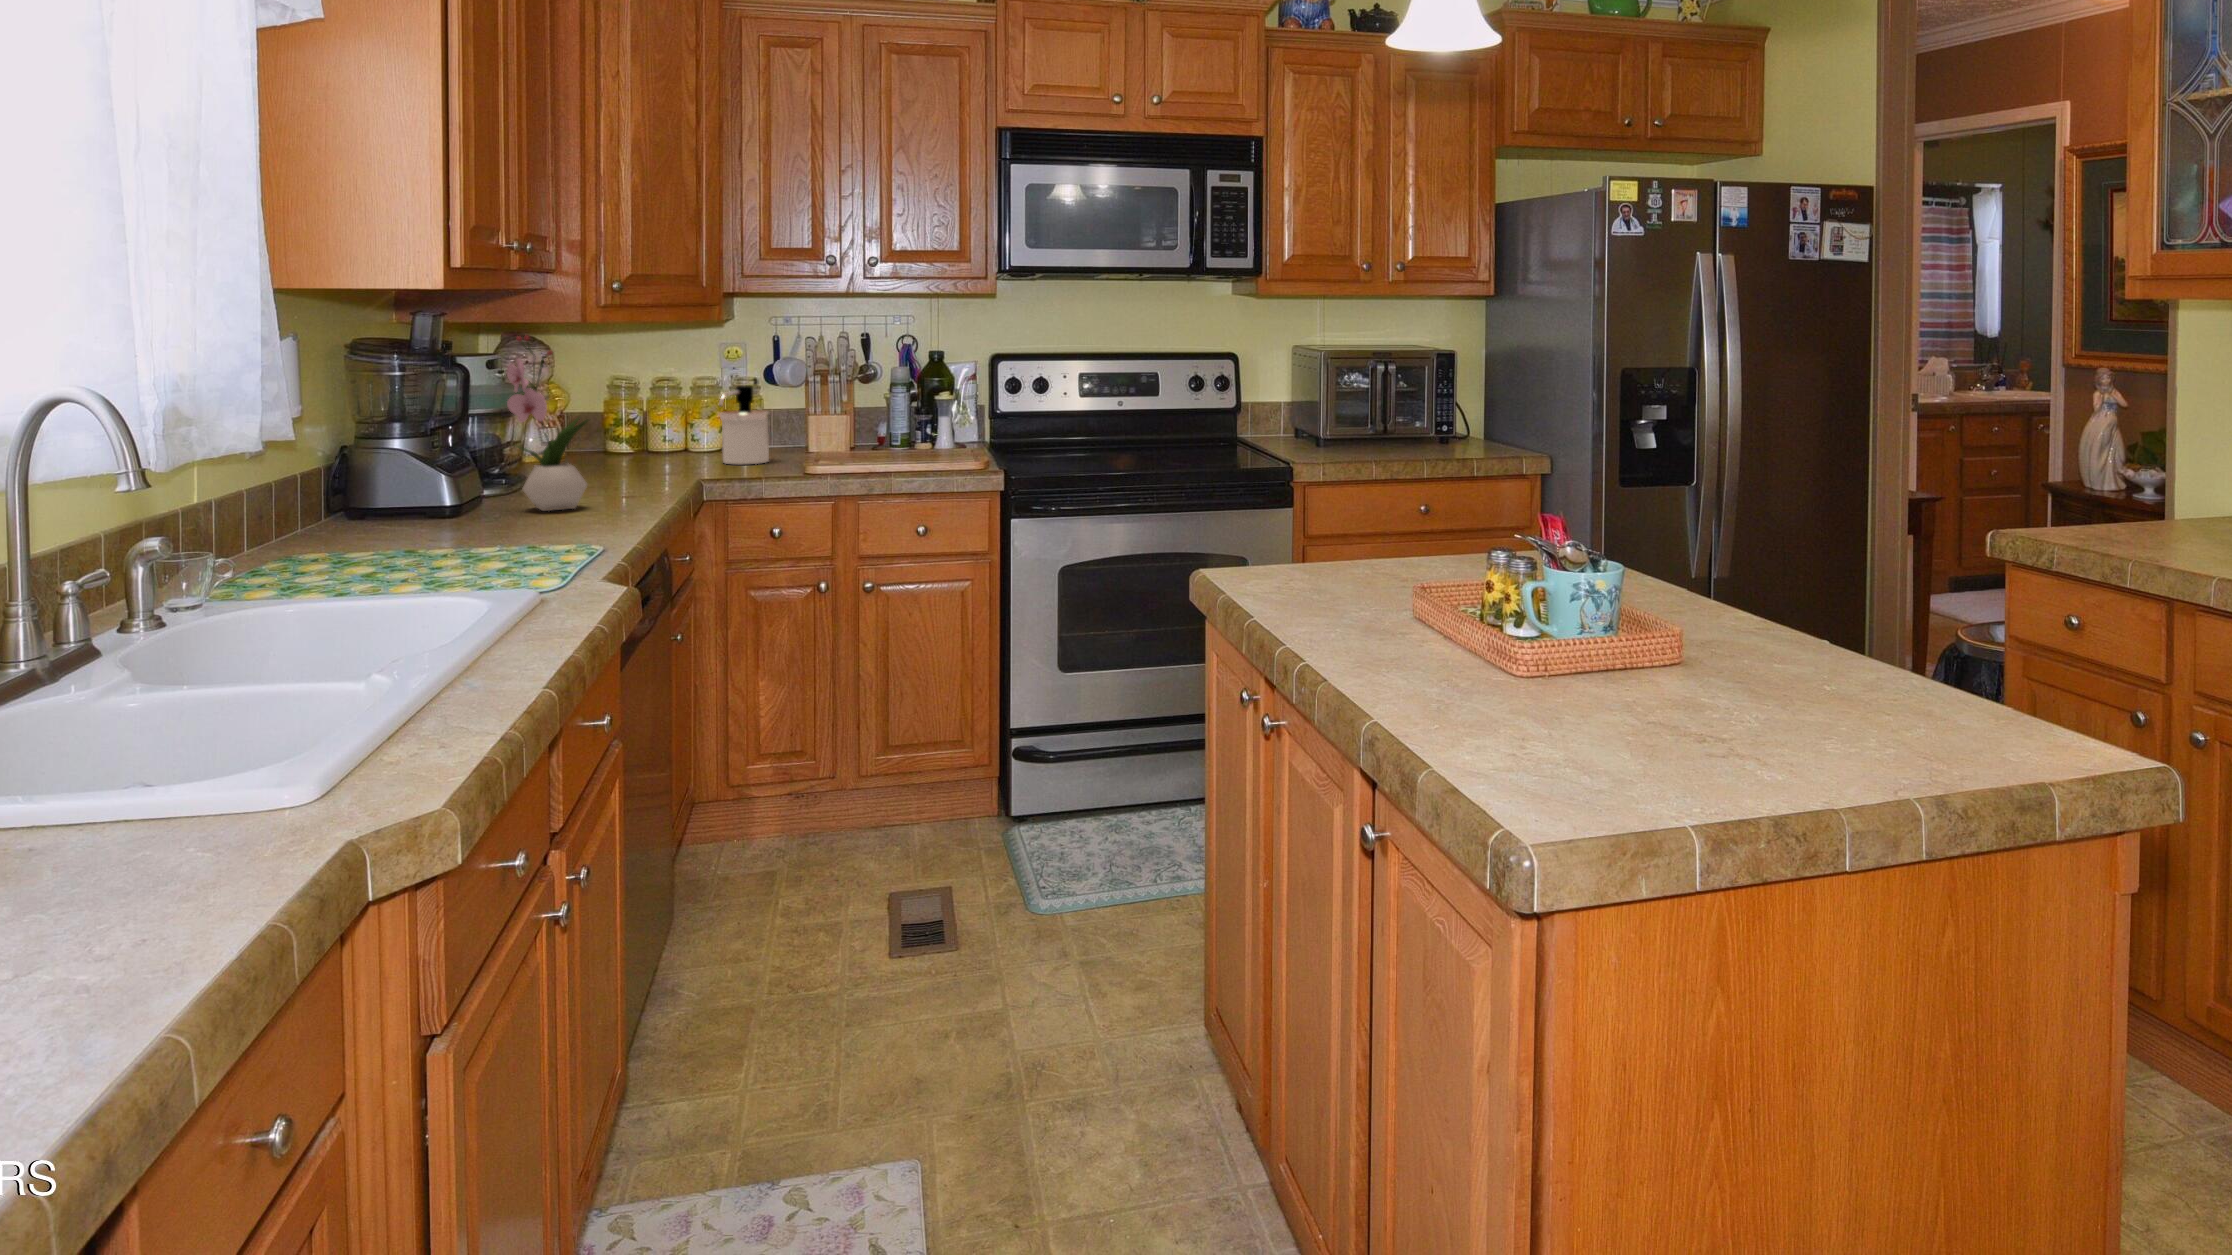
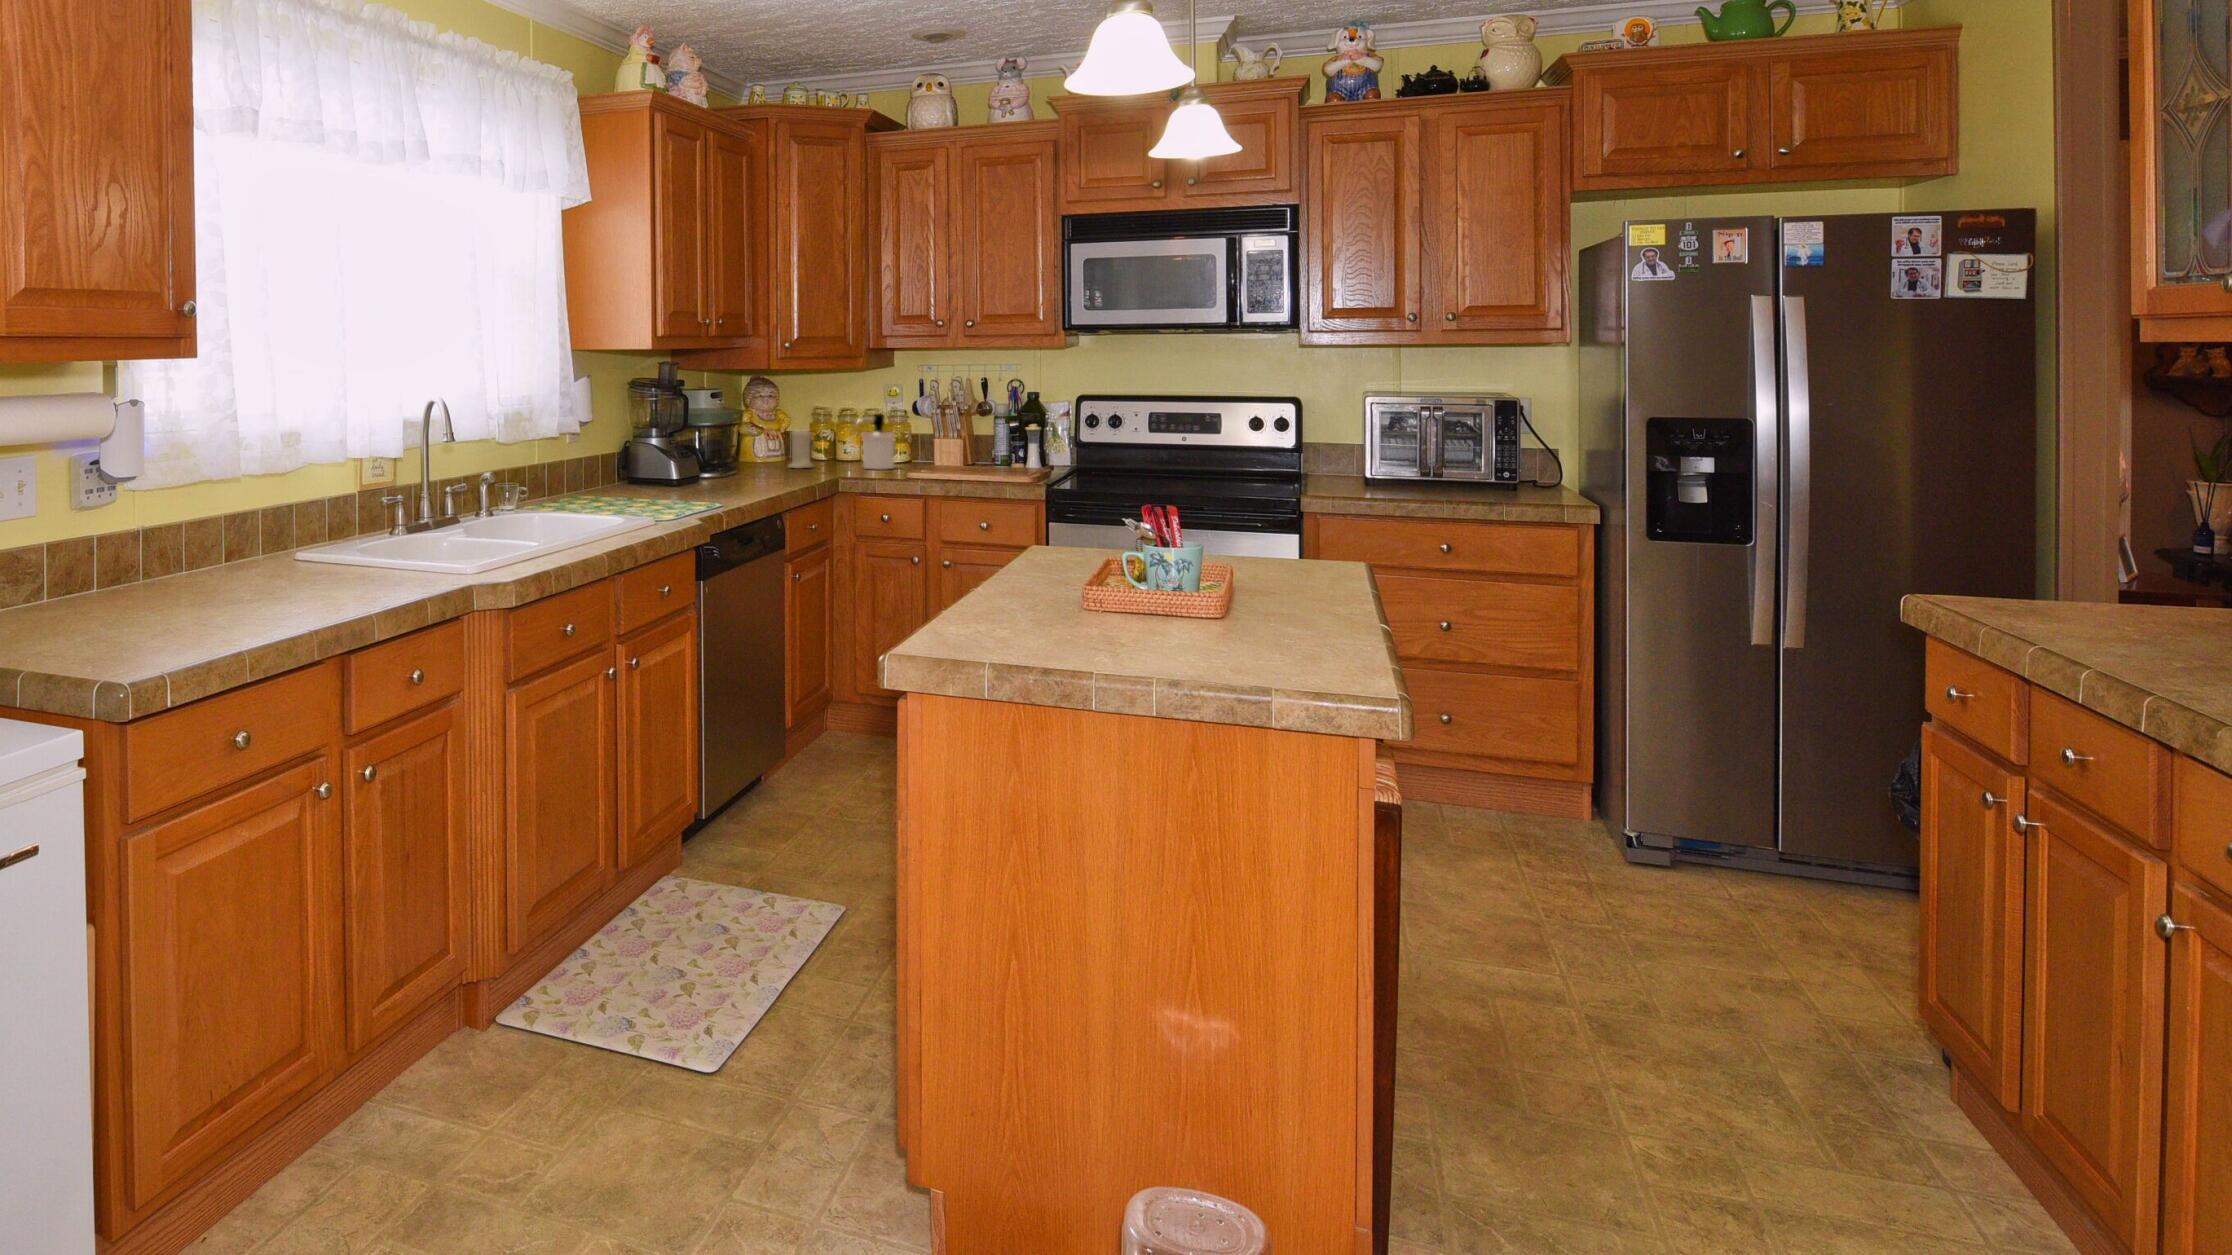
flower arrangement: present [507,336,588,511] -> none [698,378,741,486]
candle: none [607,408,649,470] -> present [789,429,814,468]

